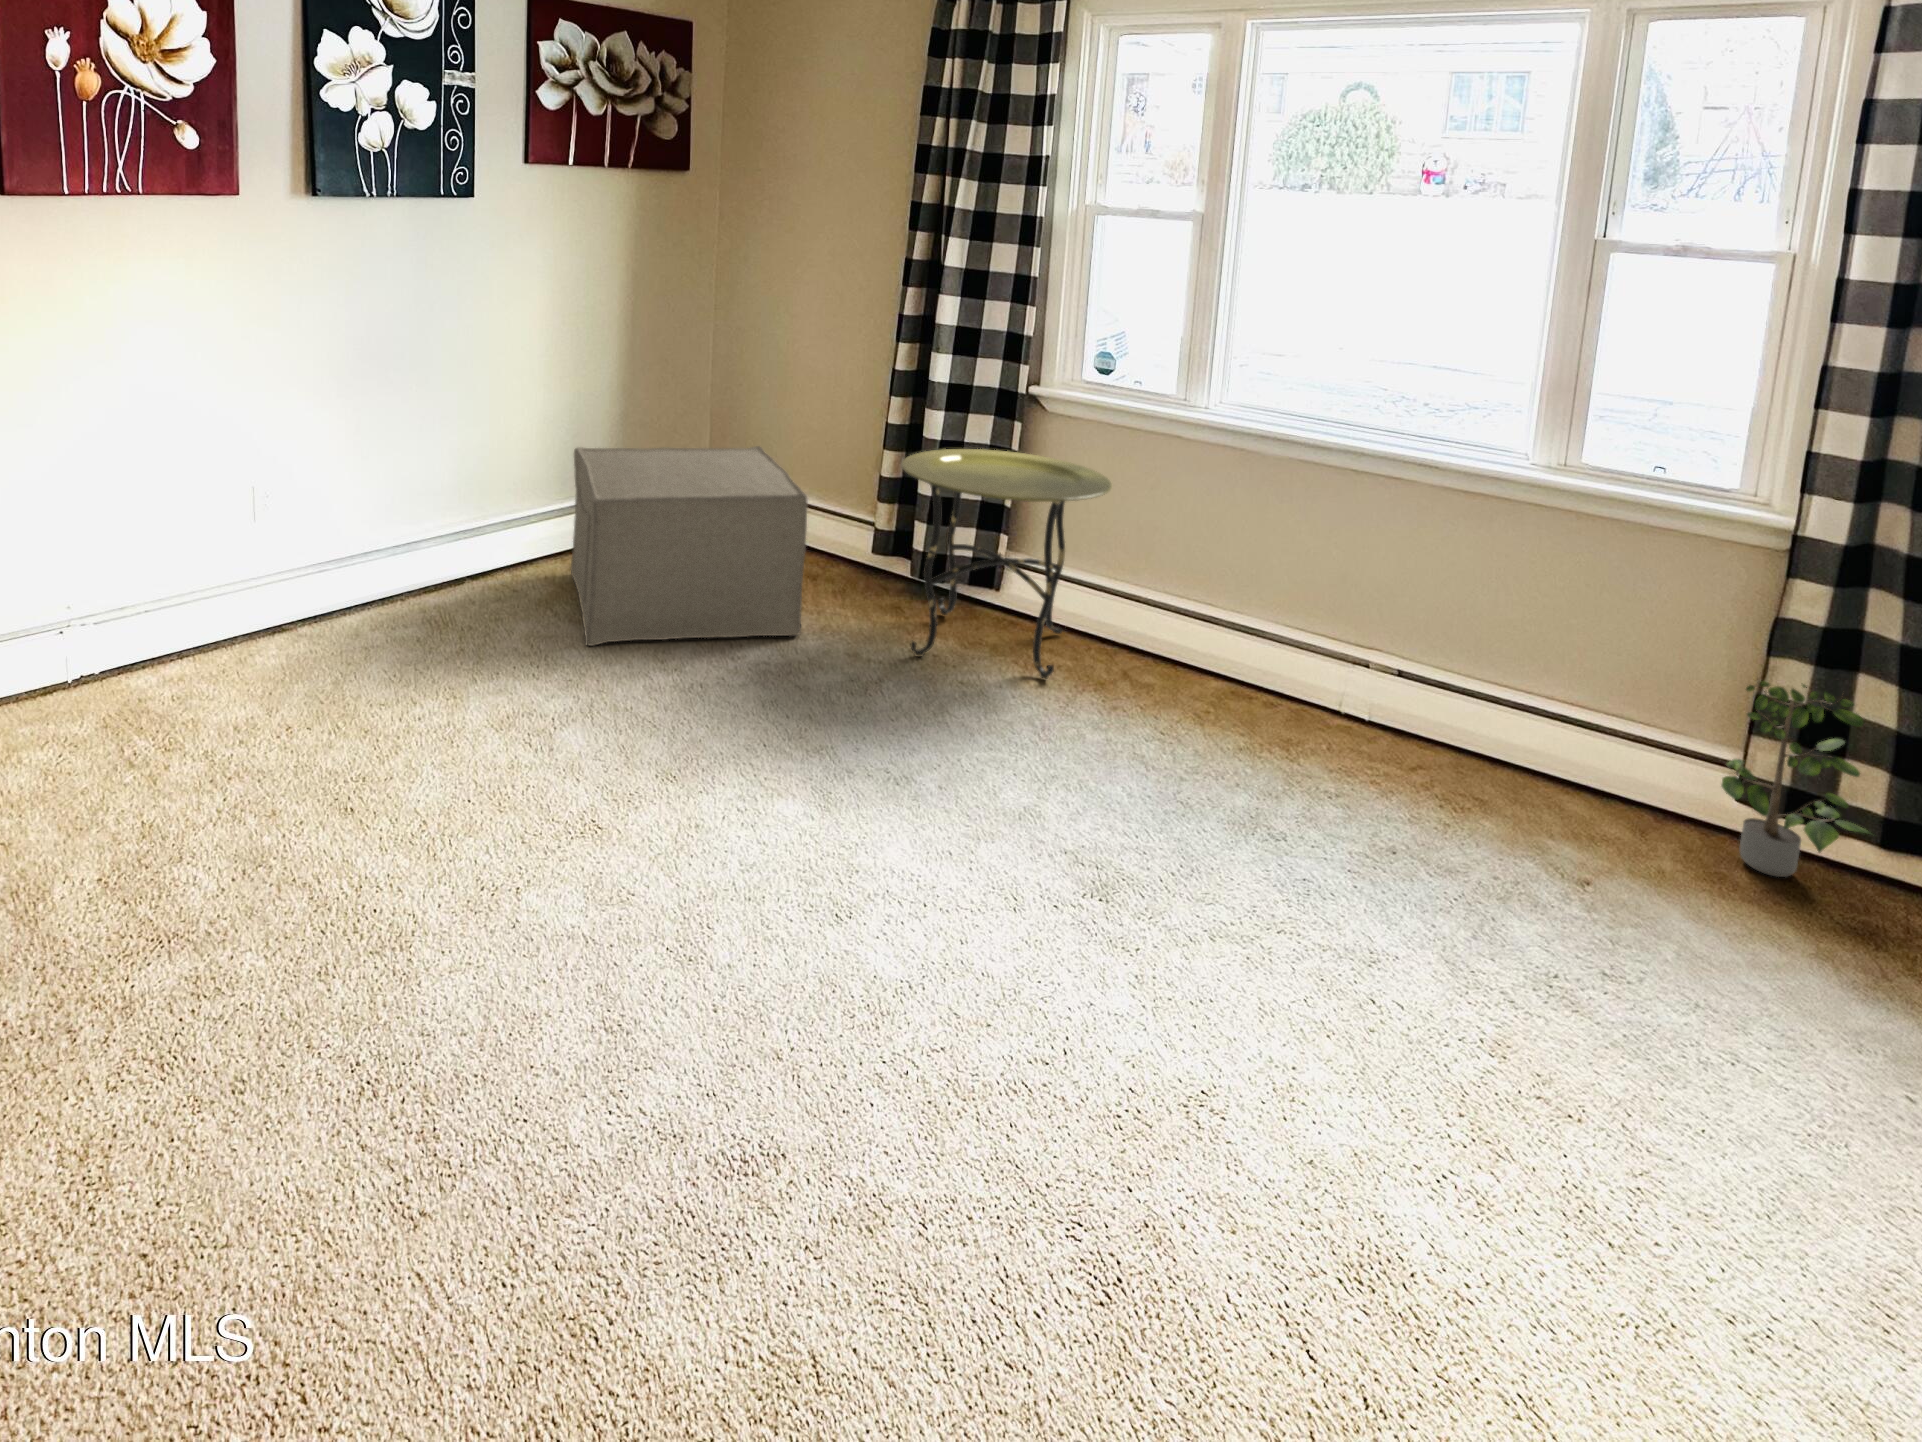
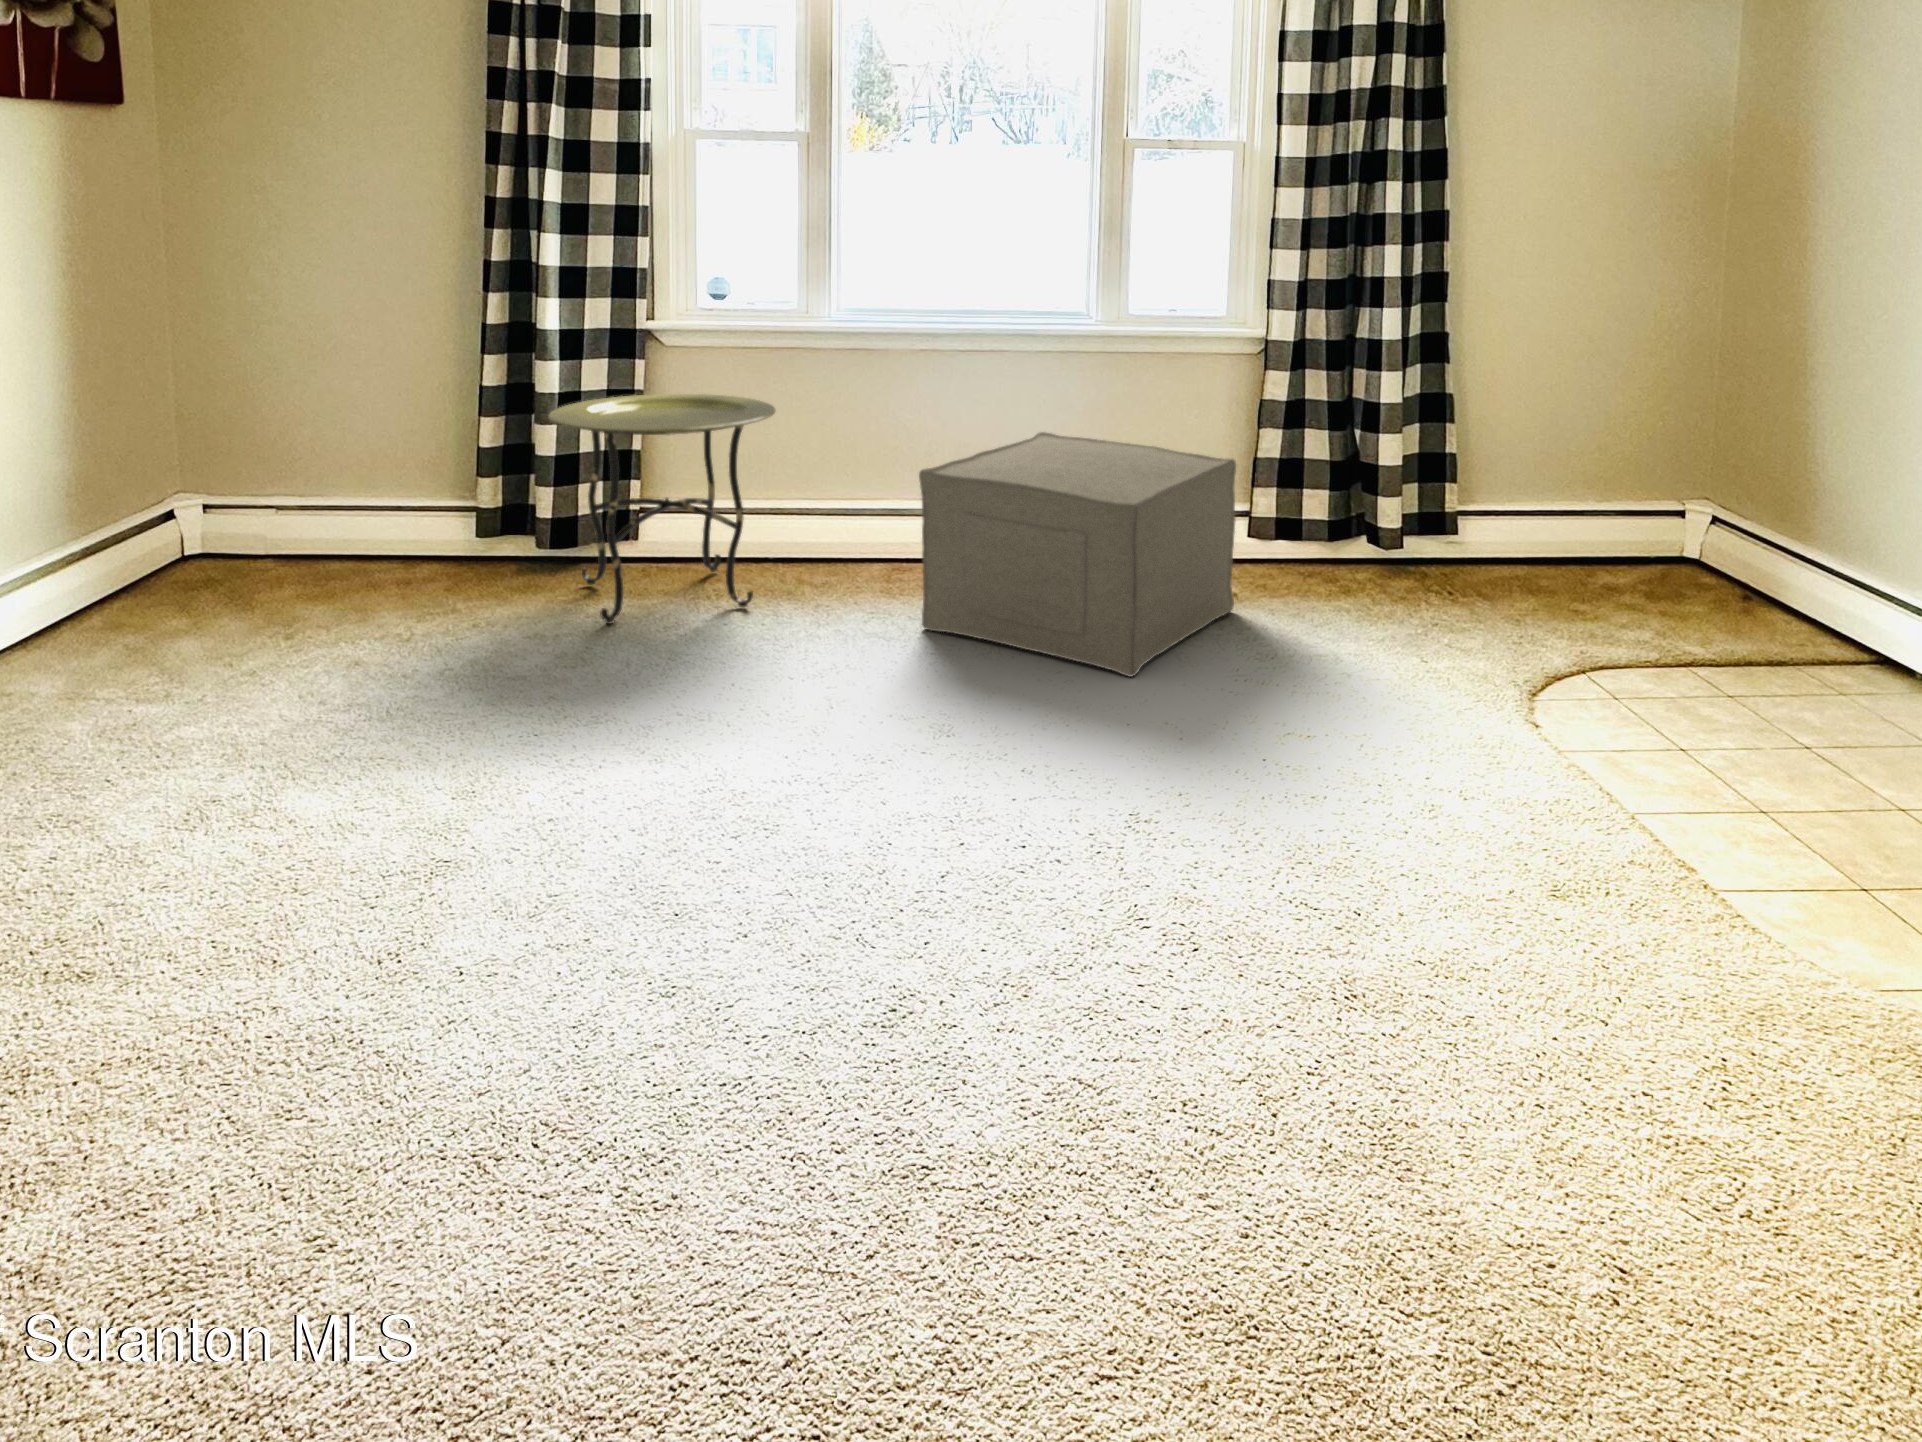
ottoman: present [571,446,807,646] -> present [919,432,1236,676]
potted plant: present [1721,681,1870,877] -> none [1252,440,1338,581]

